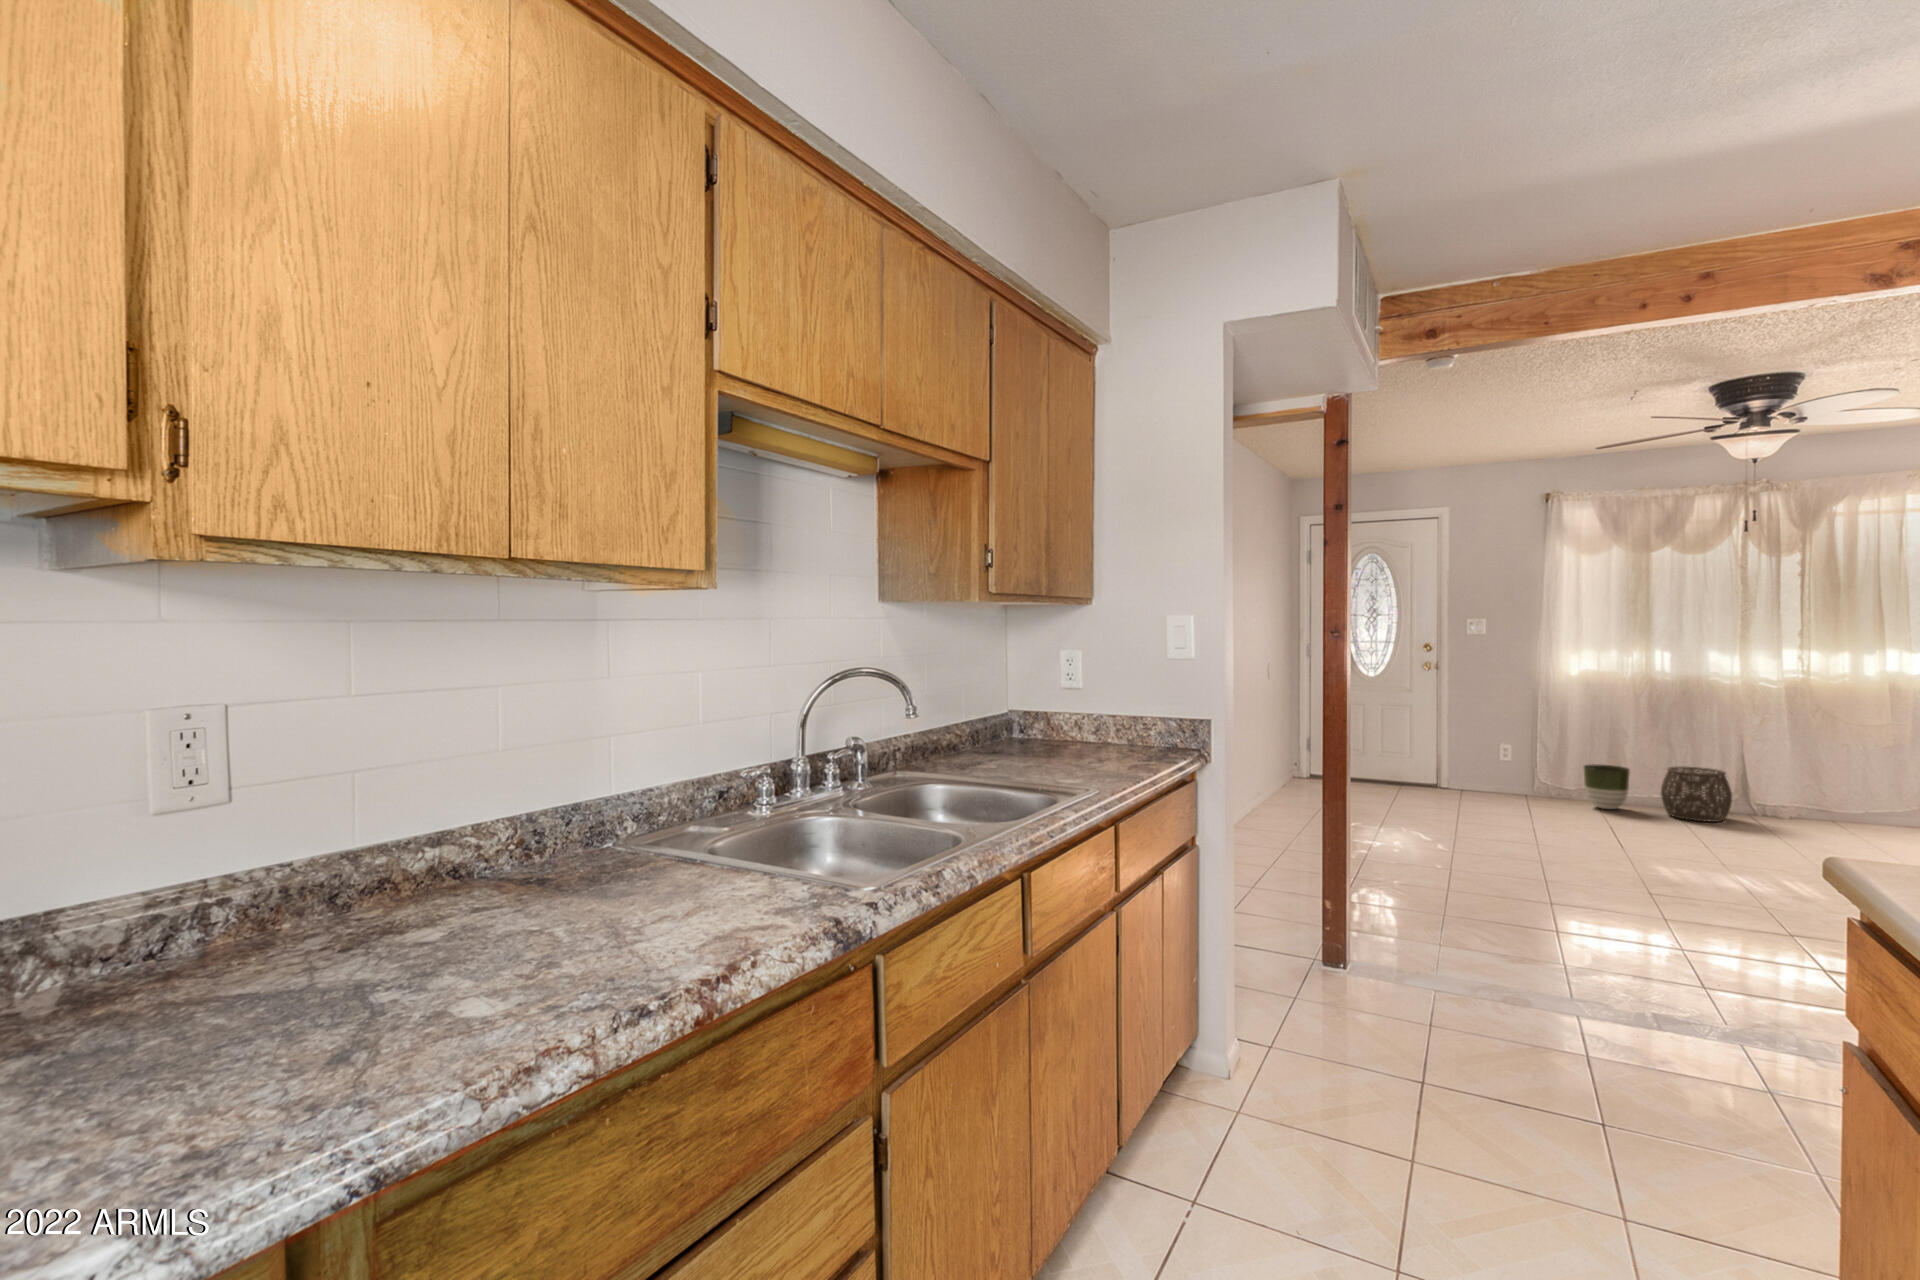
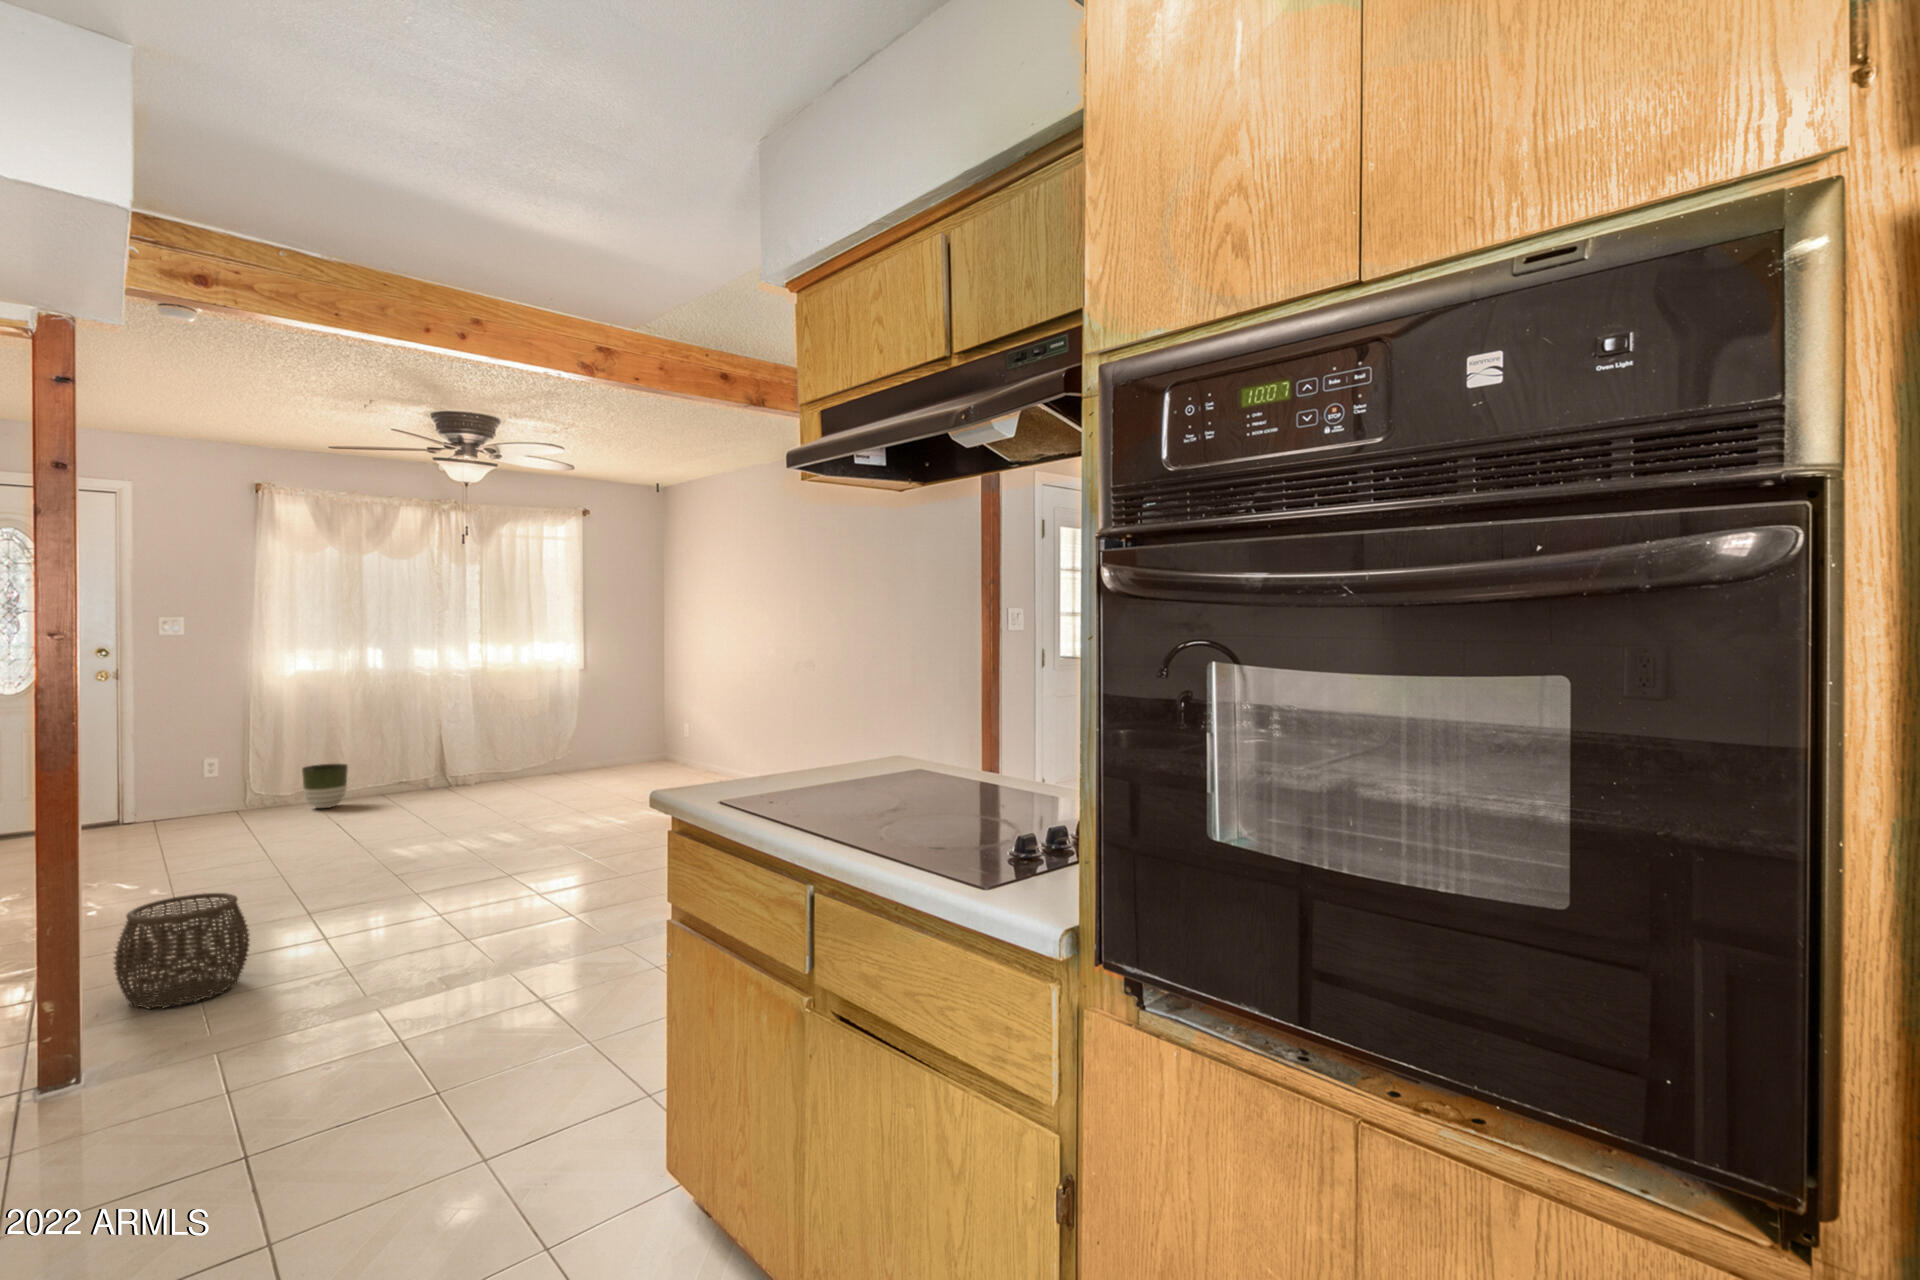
woven basket: present [1661,766,1732,822] -> present [114,893,250,1009]

